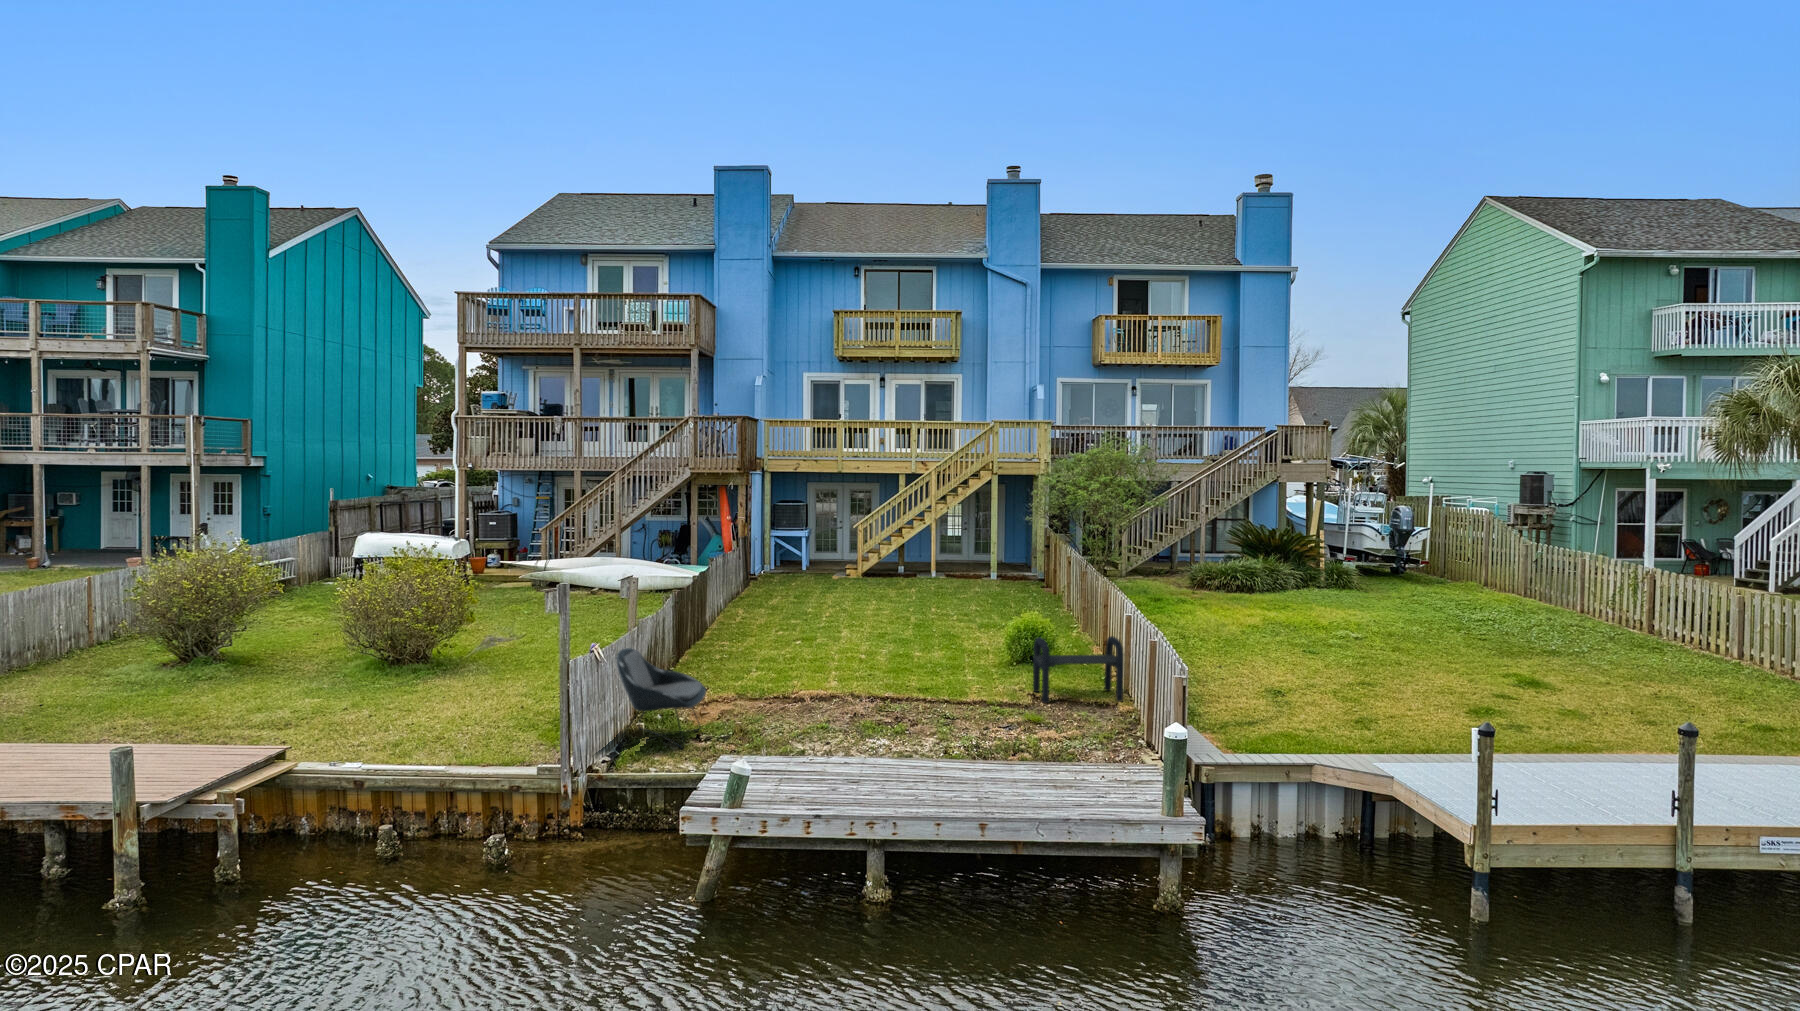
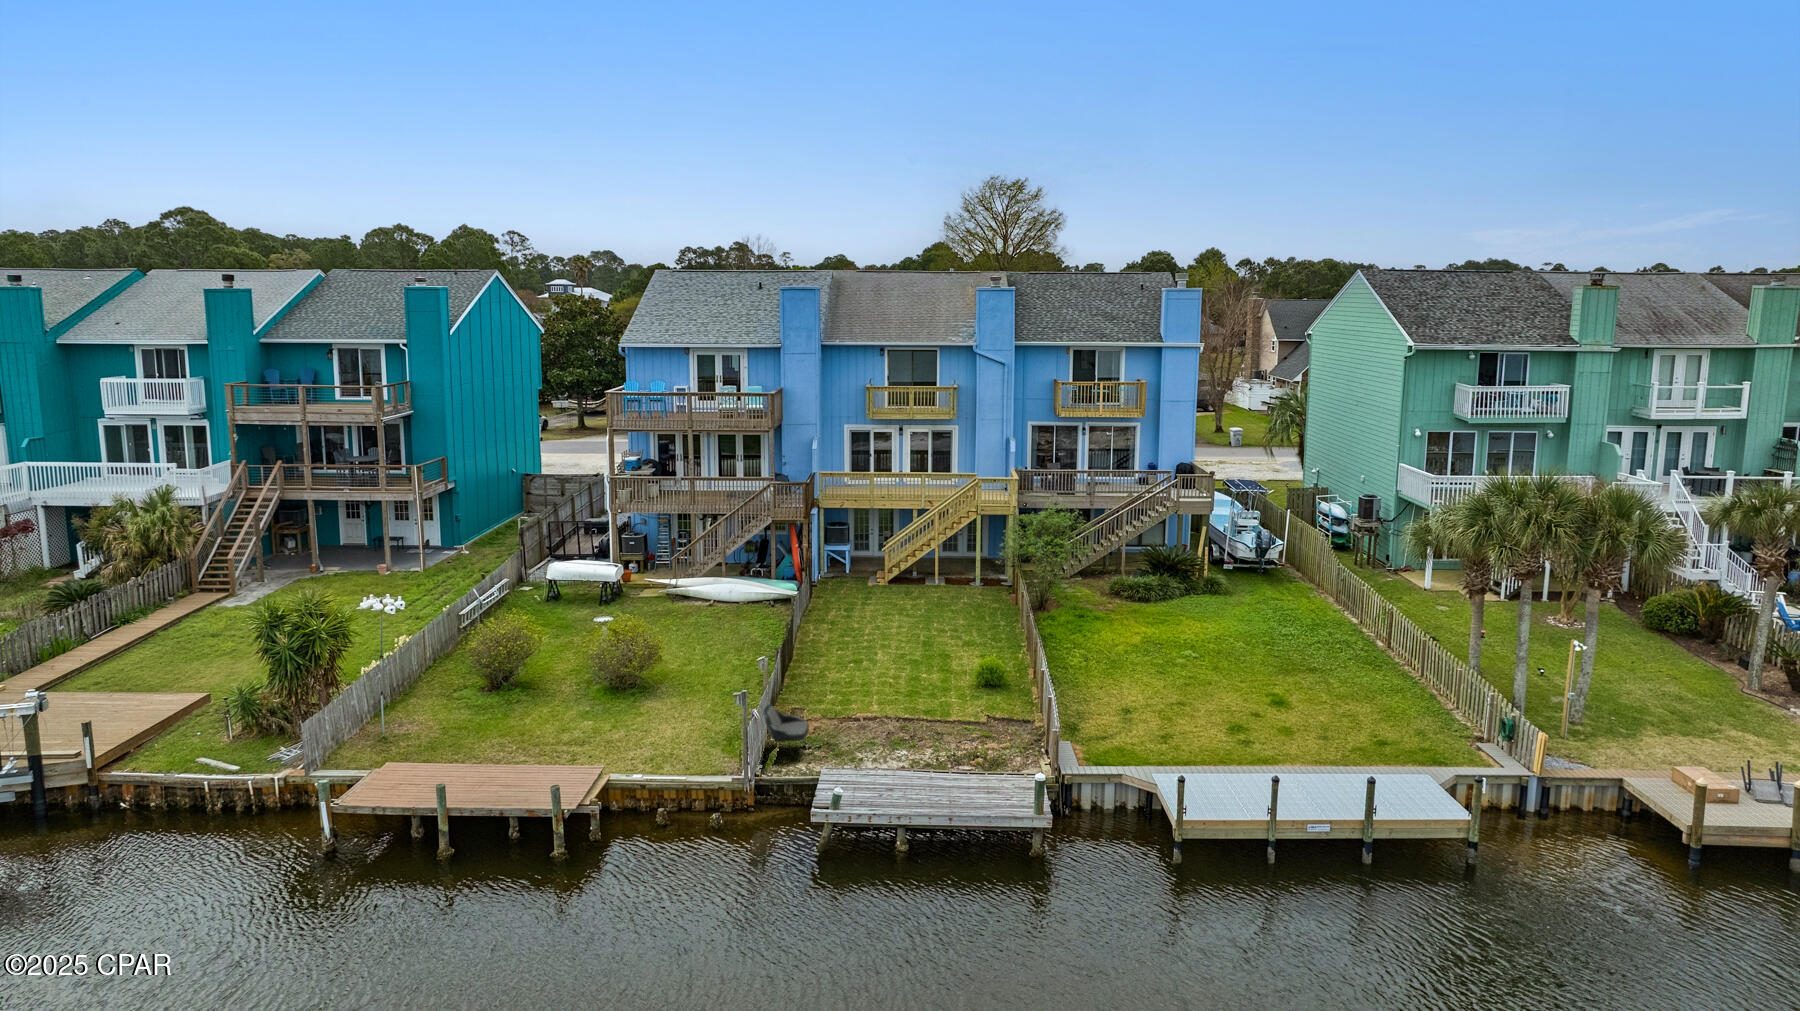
bench: present [1033,636,1124,703] -> none [989,680,1040,721]

